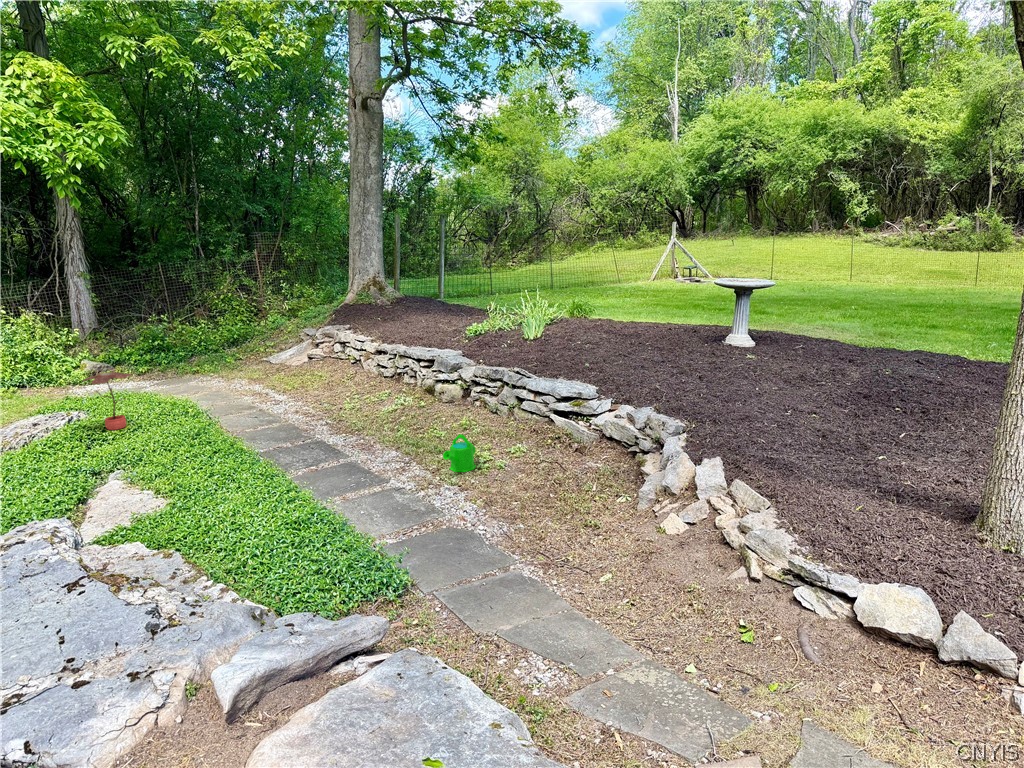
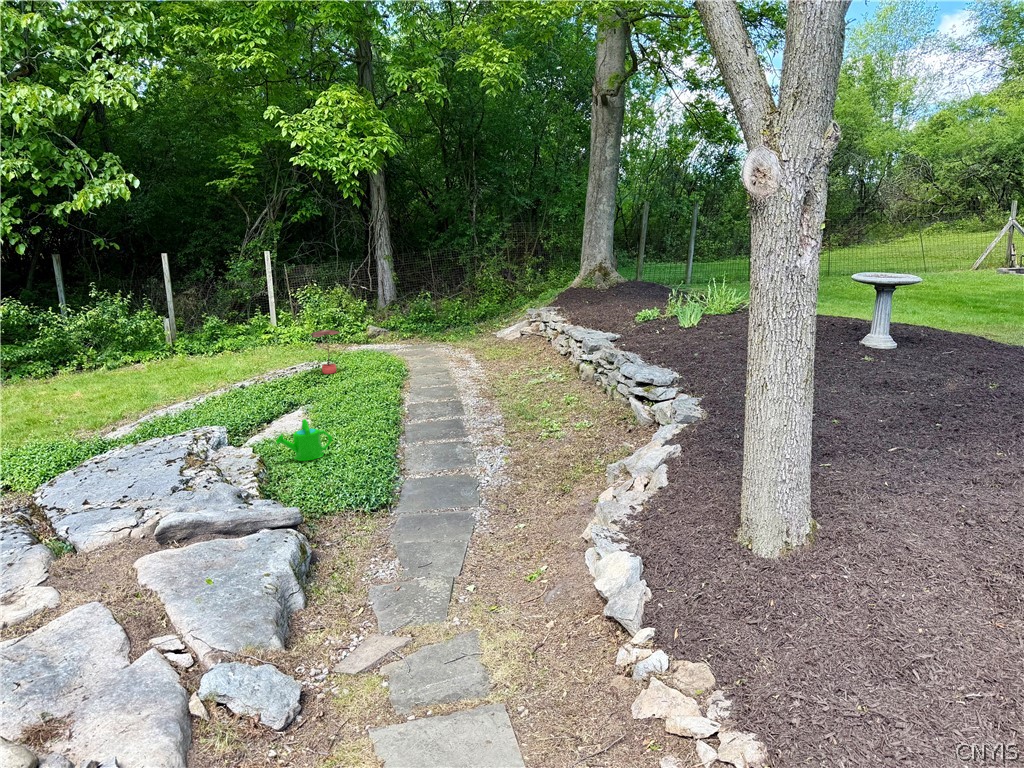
watering can: present [443,434,476,472] -> present [276,419,333,461]

